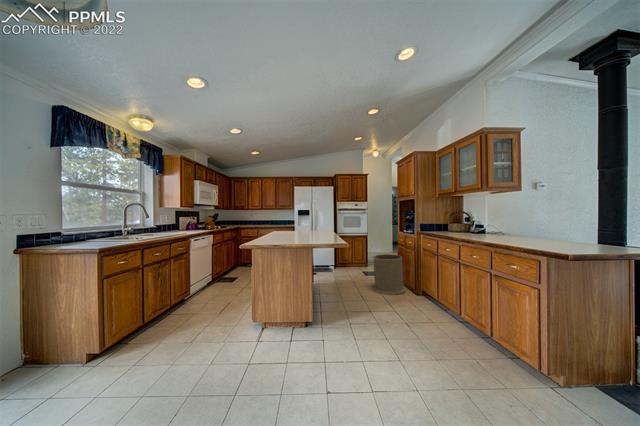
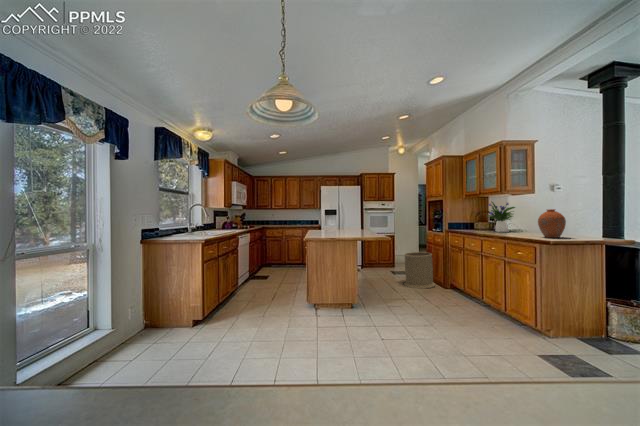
flower arrangement: none [459,200,499,236] -> present [488,202,515,232]
vase: none [536,209,577,247] -> present [538,209,566,238]

